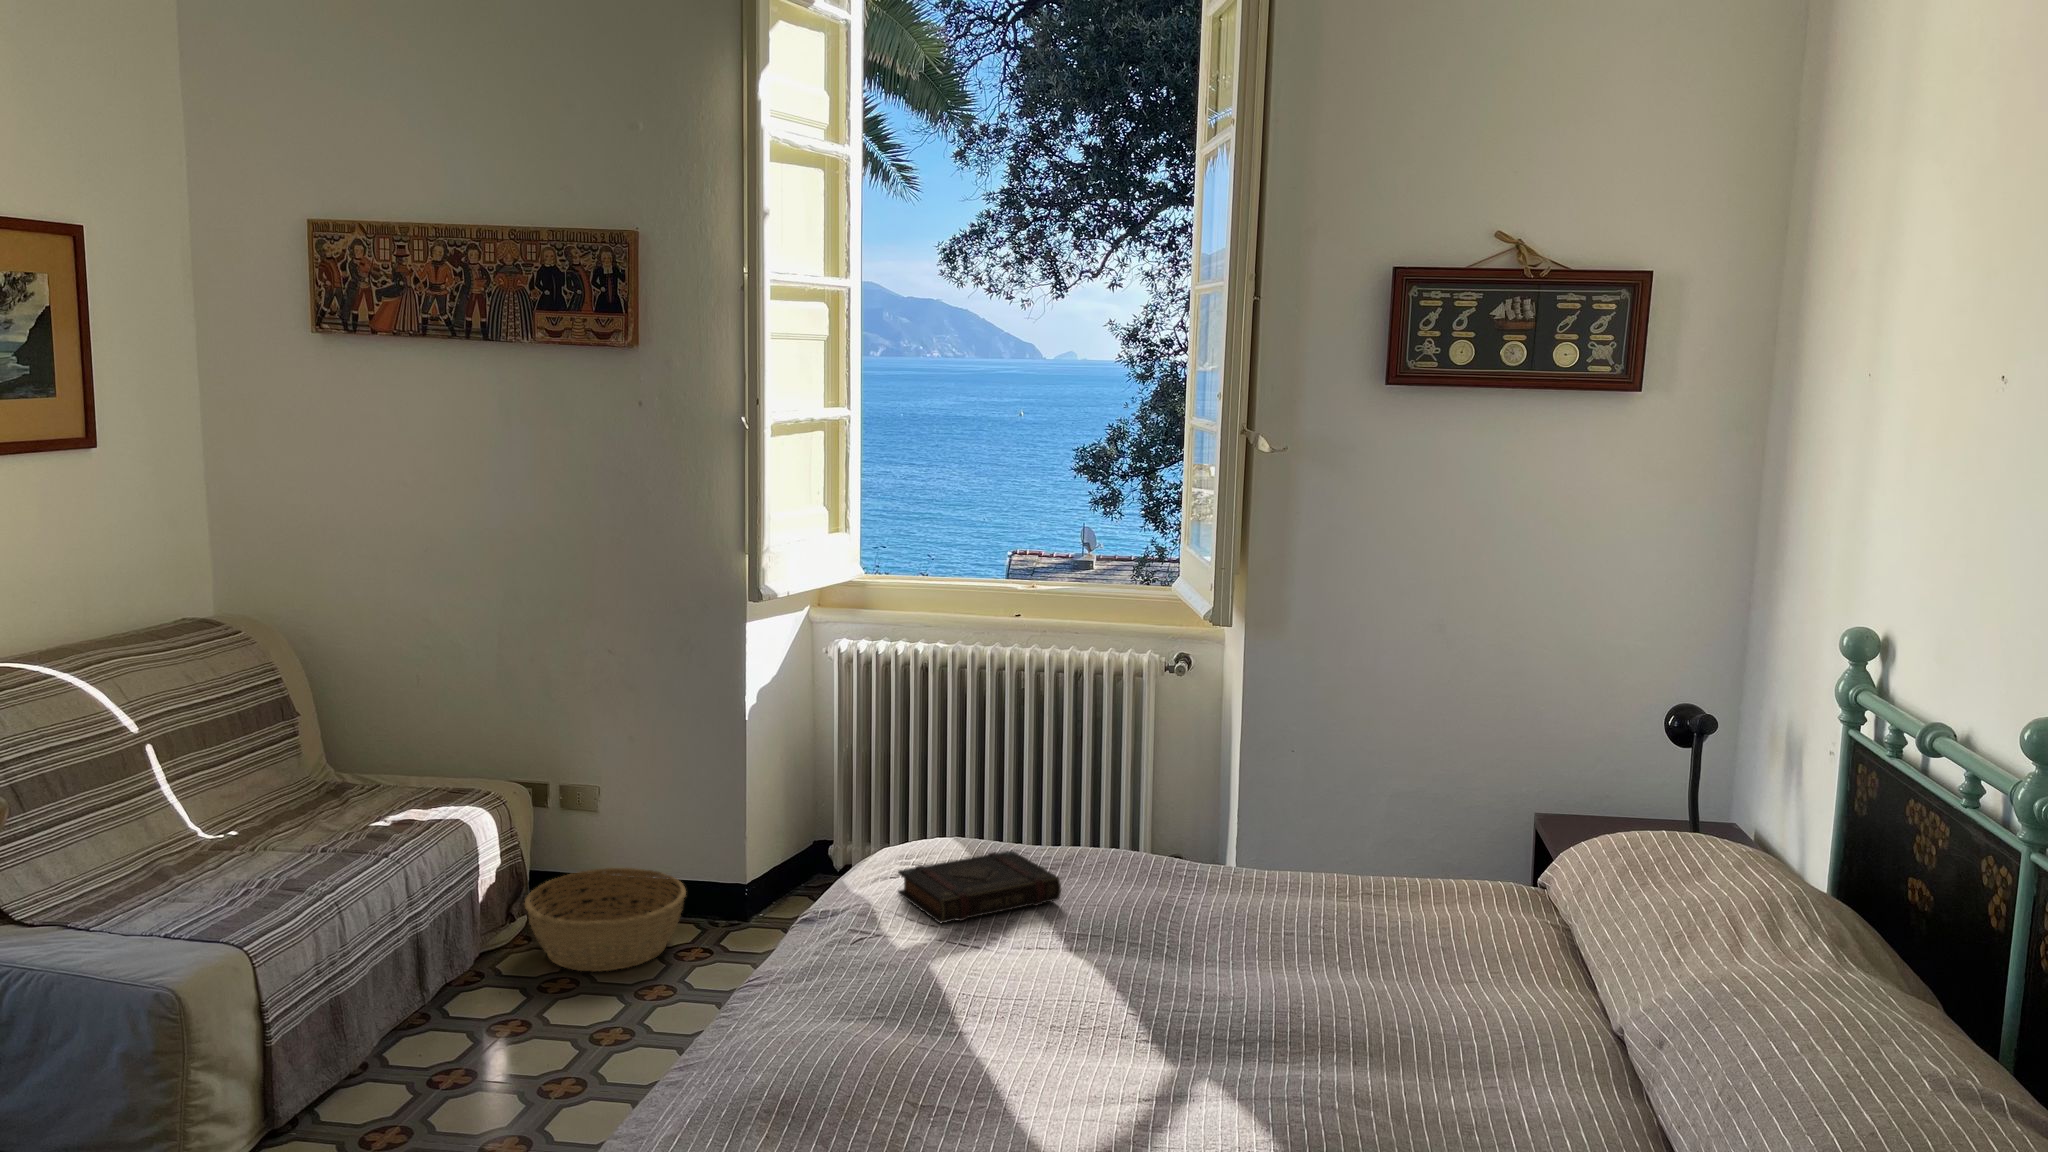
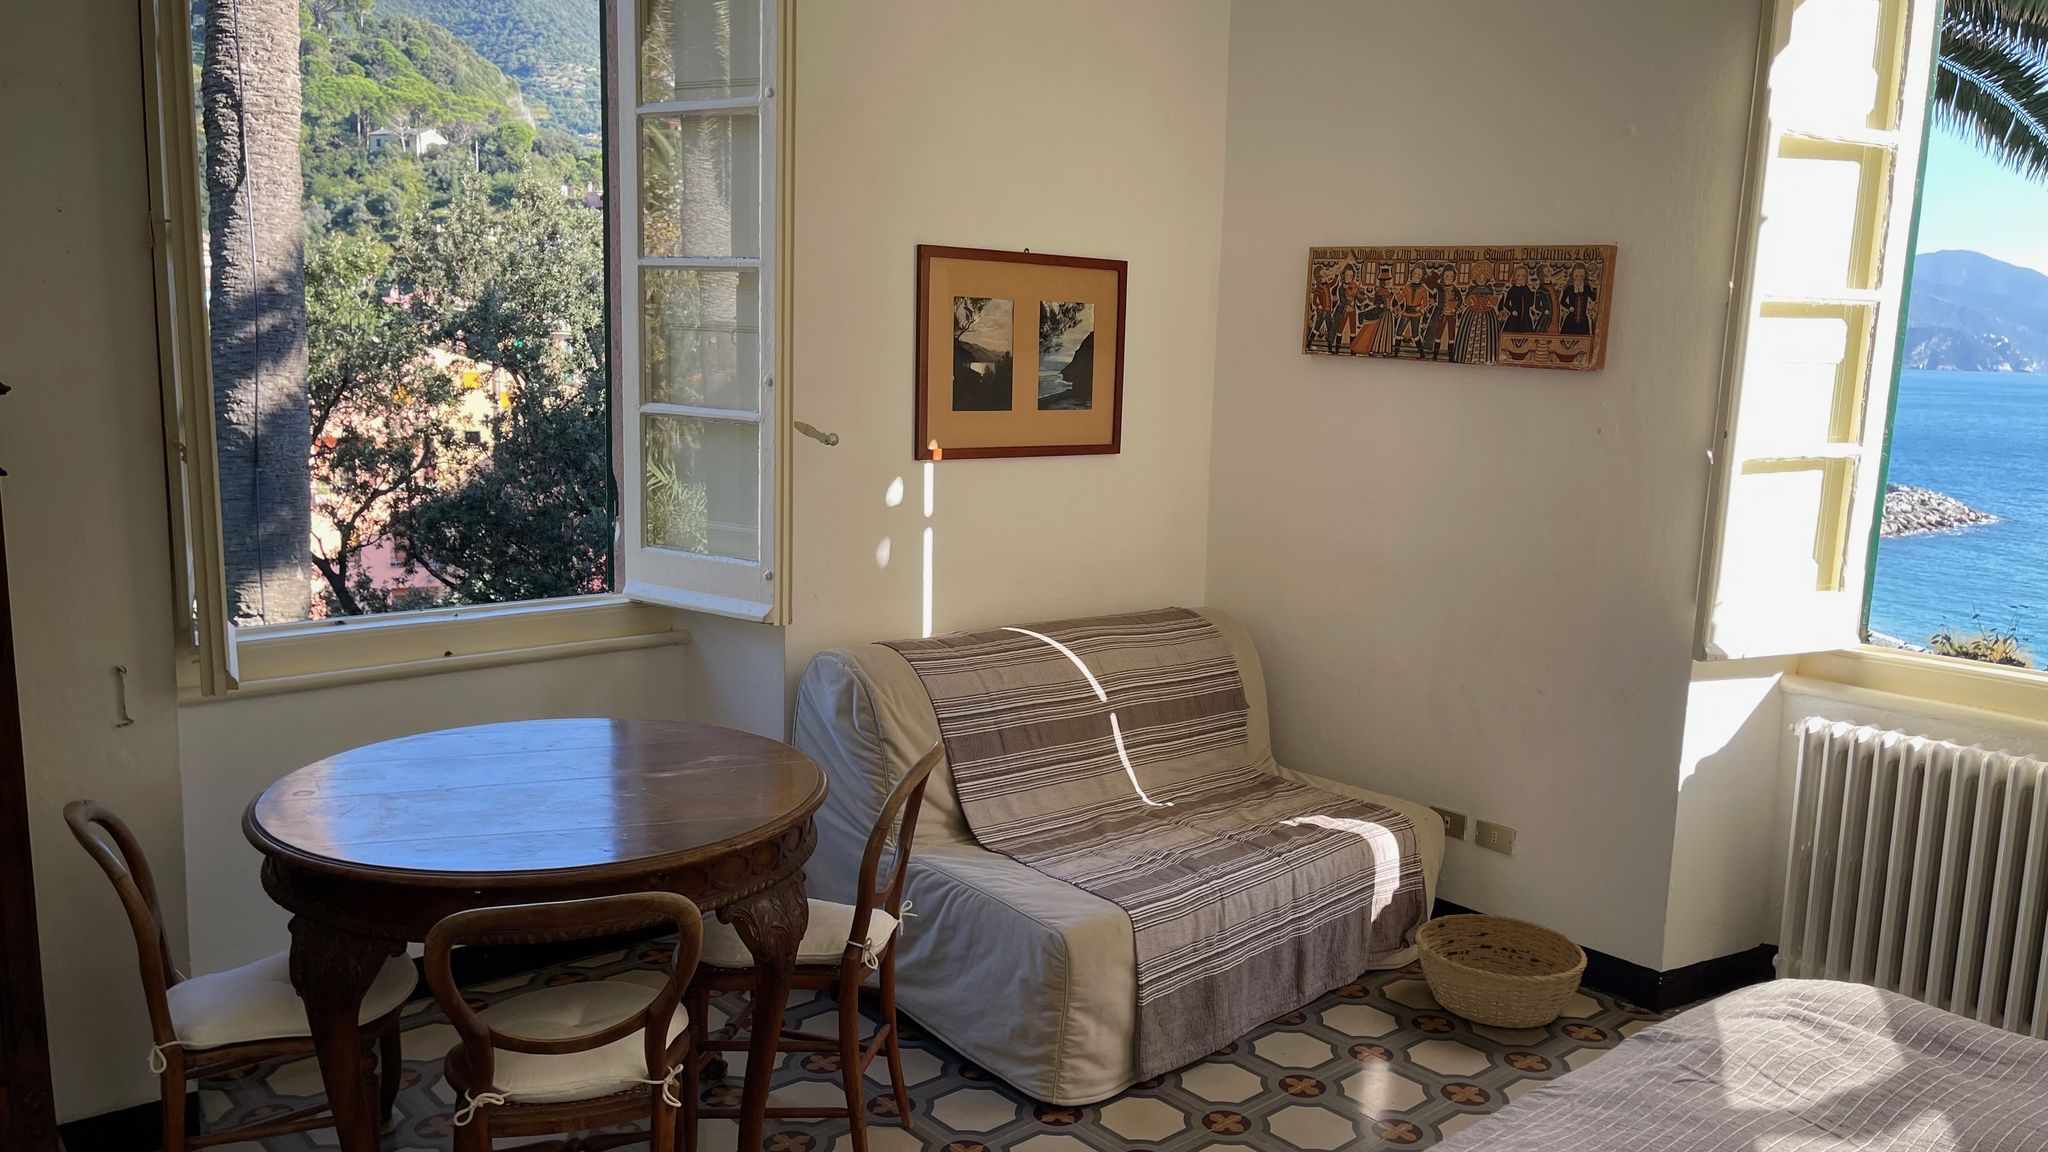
book: present [898,850,1061,923] -> none [1763,1011,1998,1111]

